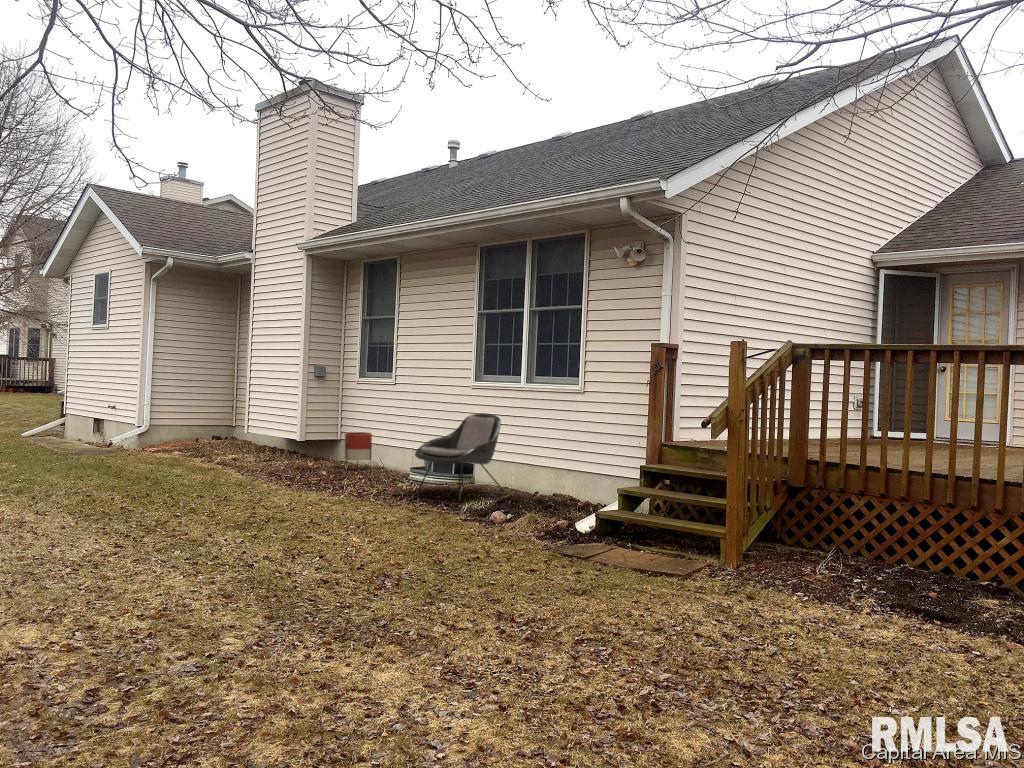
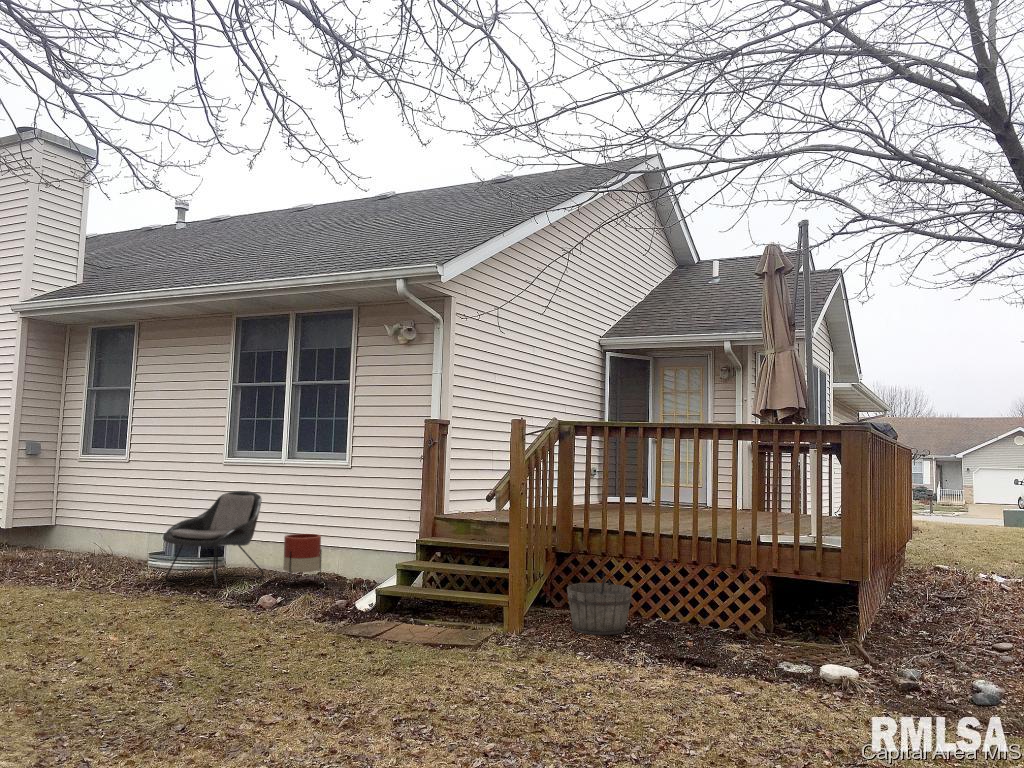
planter: present [344,432,372,469] -> present [283,534,322,587]
wooden bucket: none [794,510,871,577] -> present [567,573,632,635]

